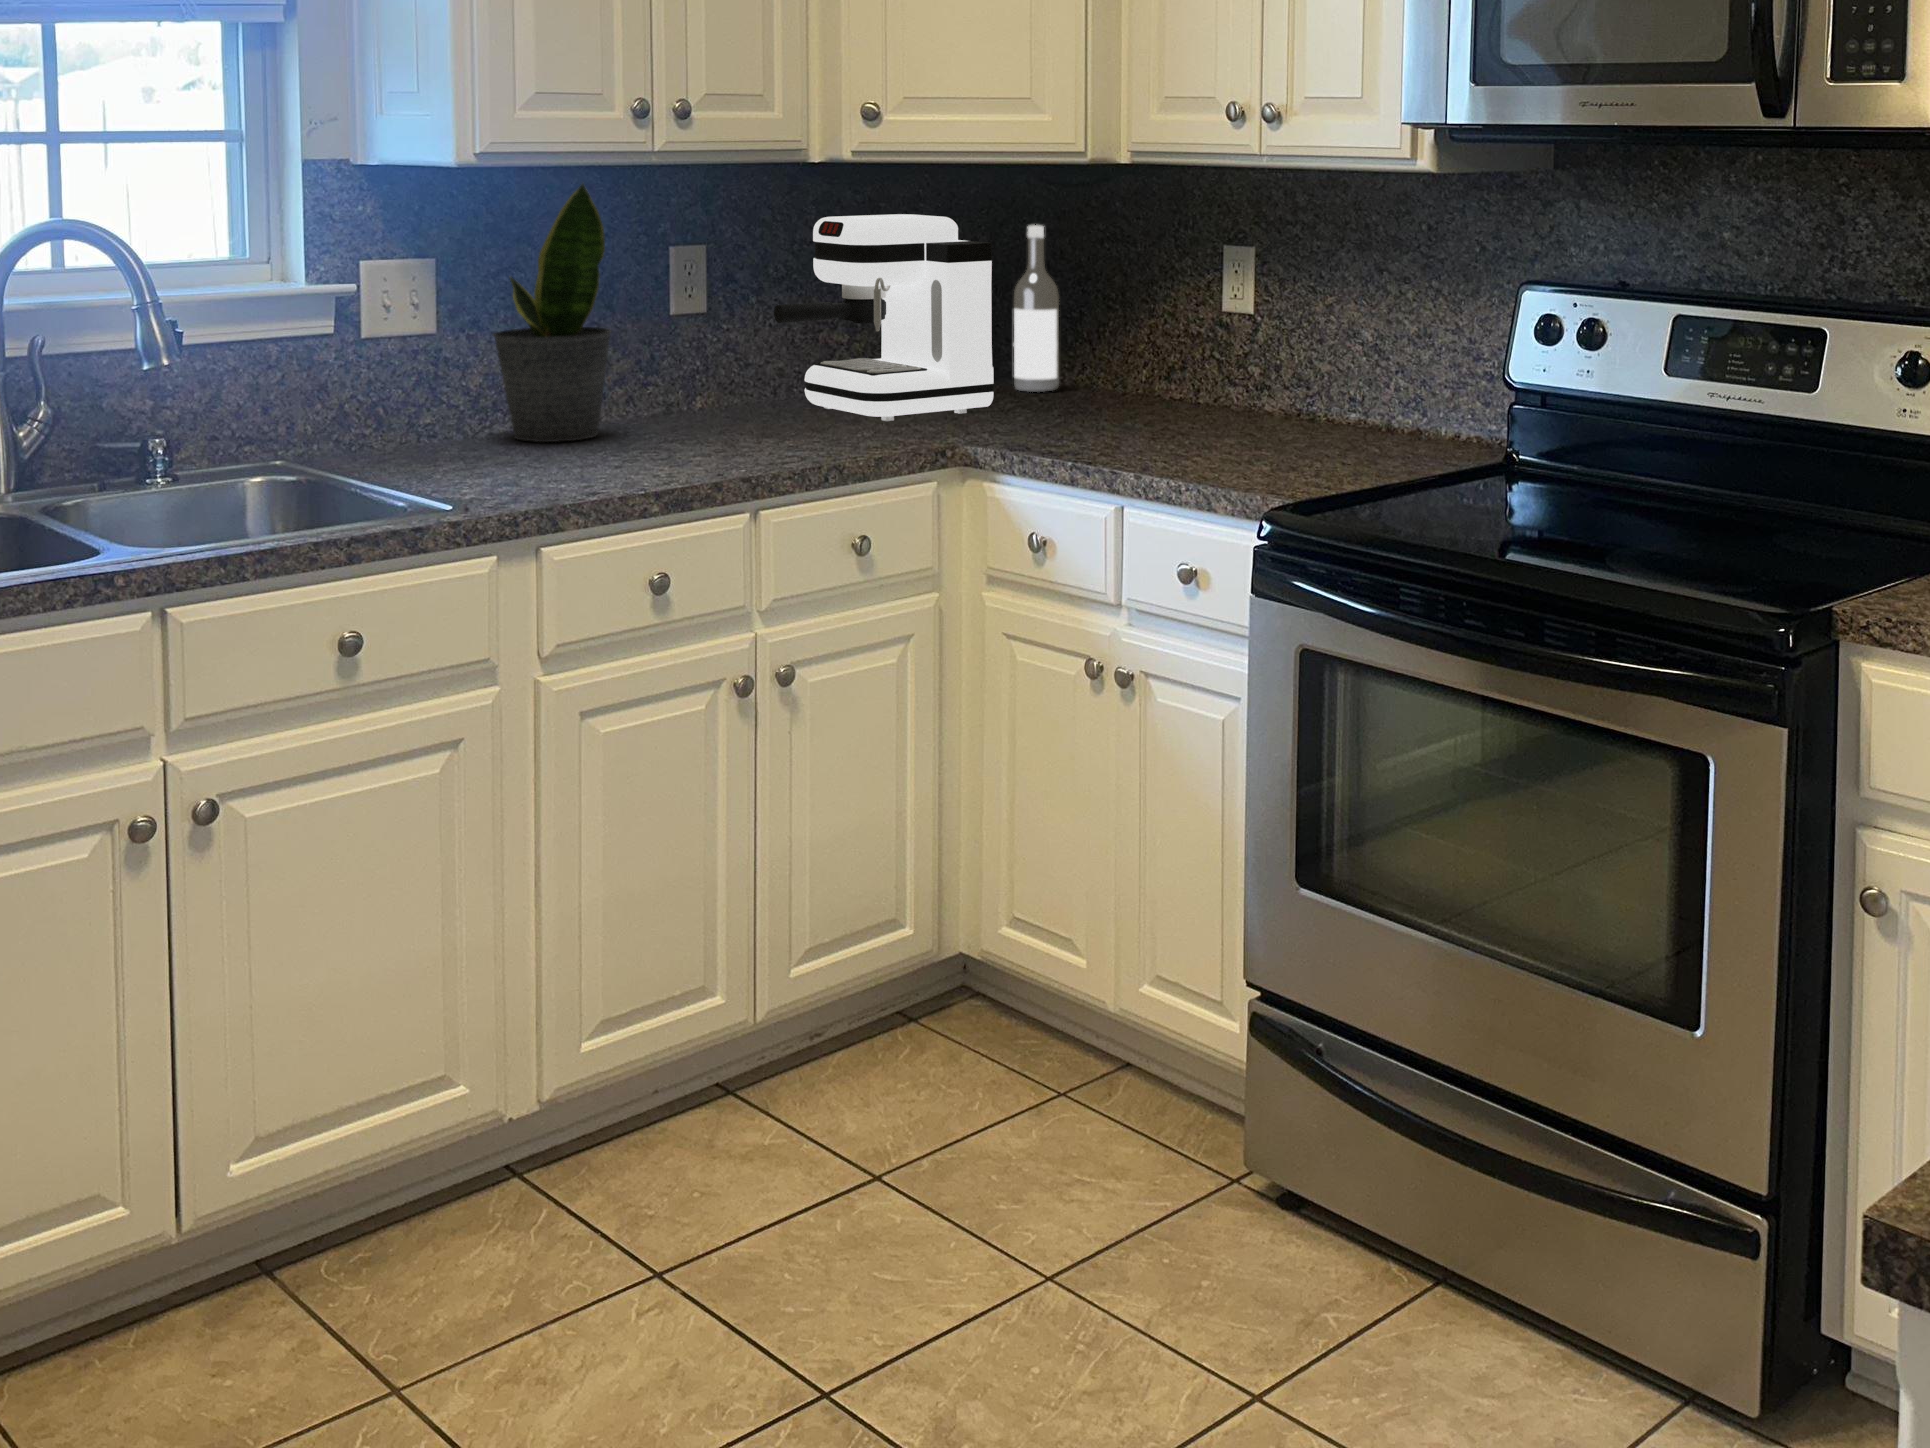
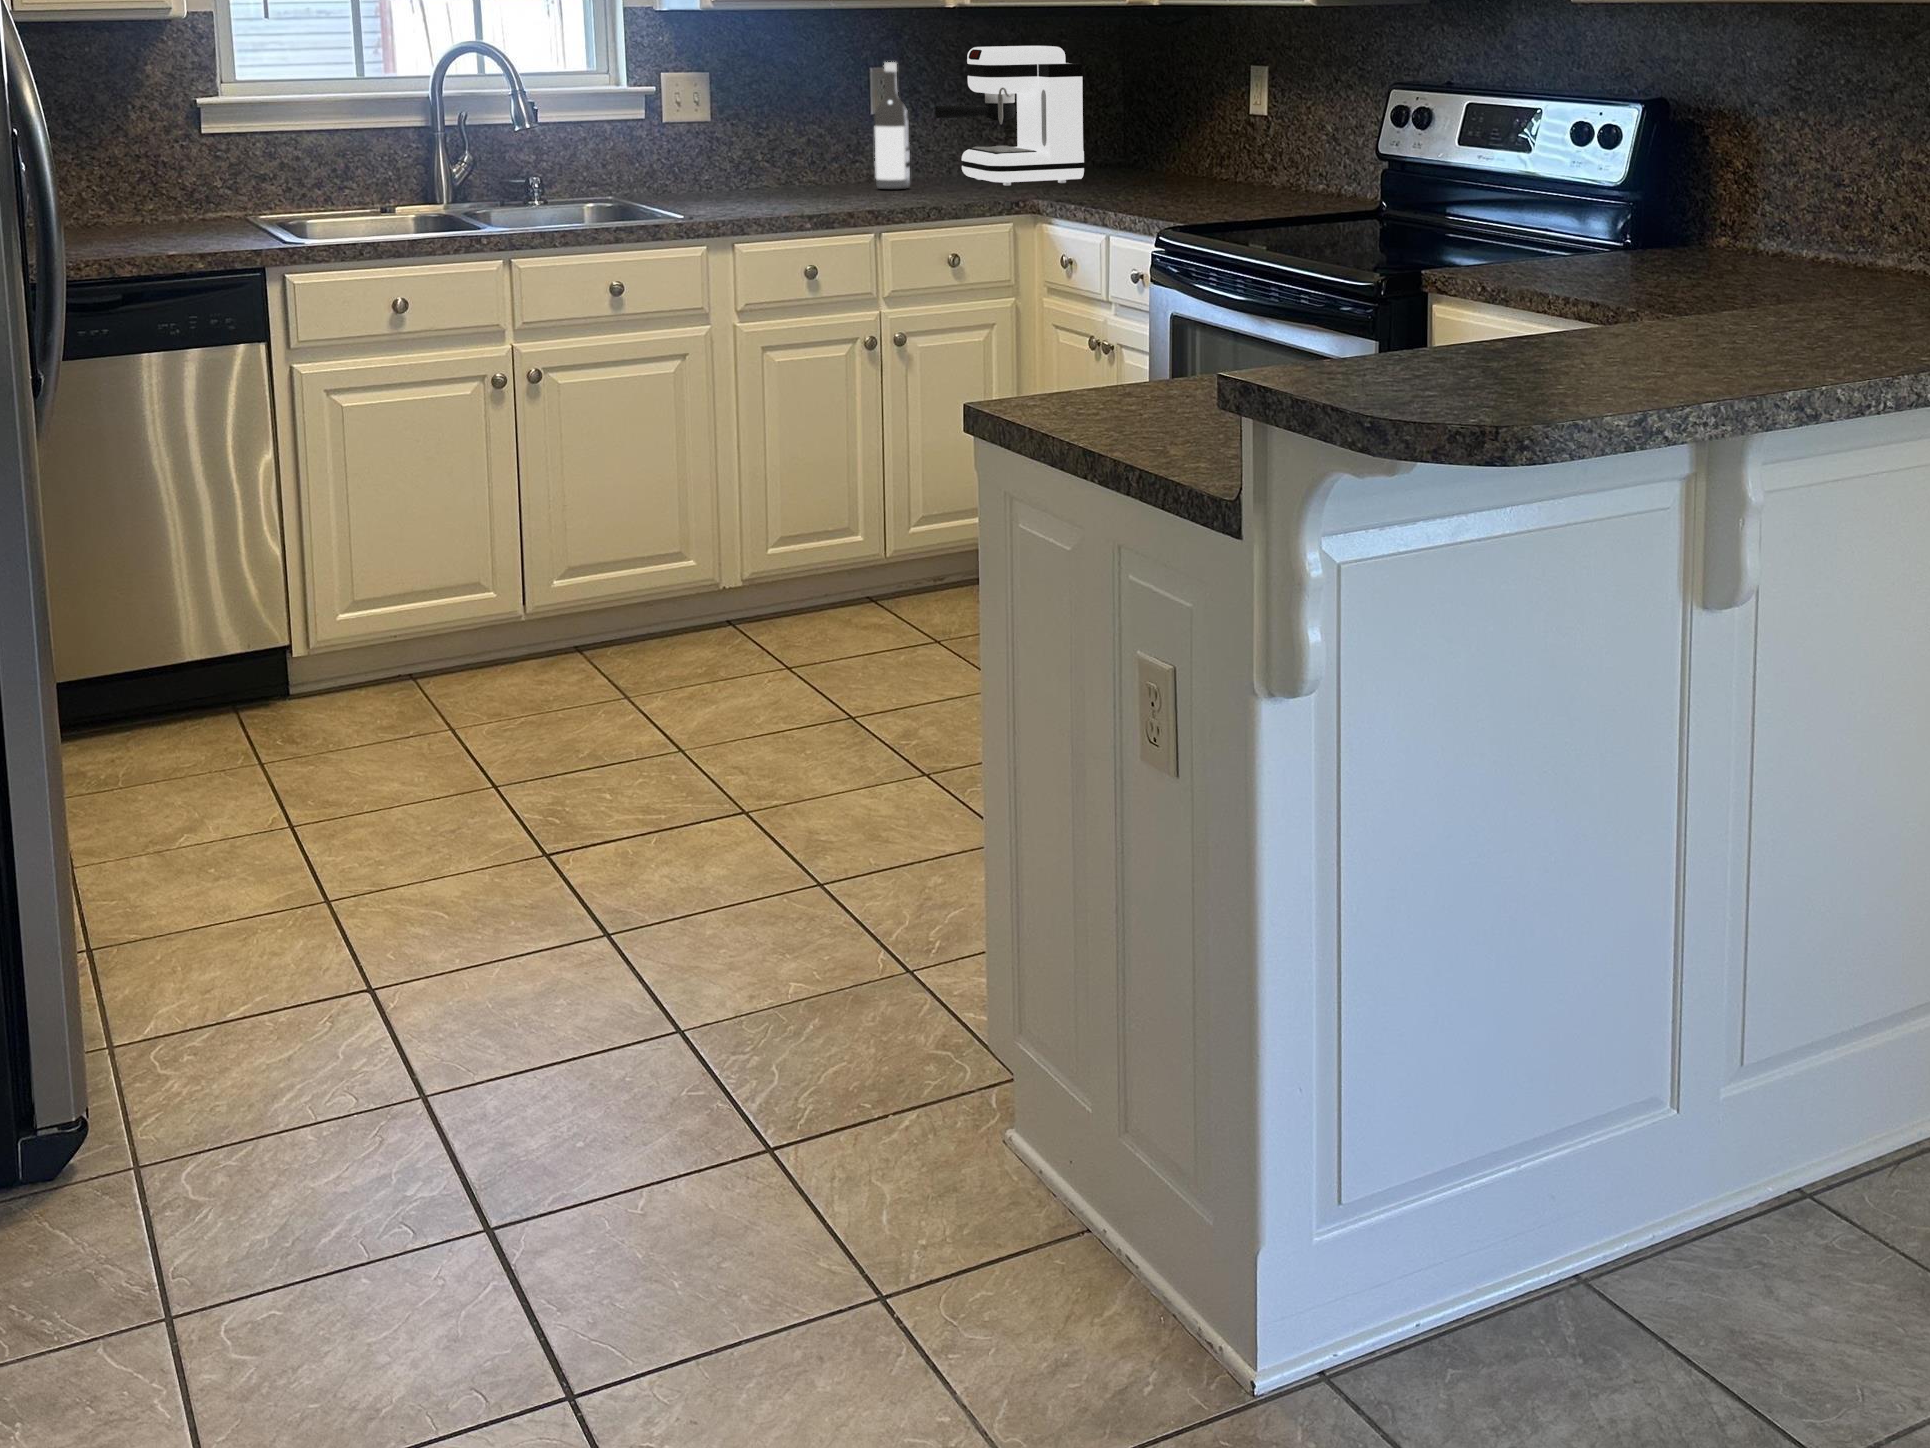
potted plant: present [493,184,611,442] -> none [745,21,822,191]
wine bottle: present [1014,225,1059,392] -> present [875,62,910,189]

